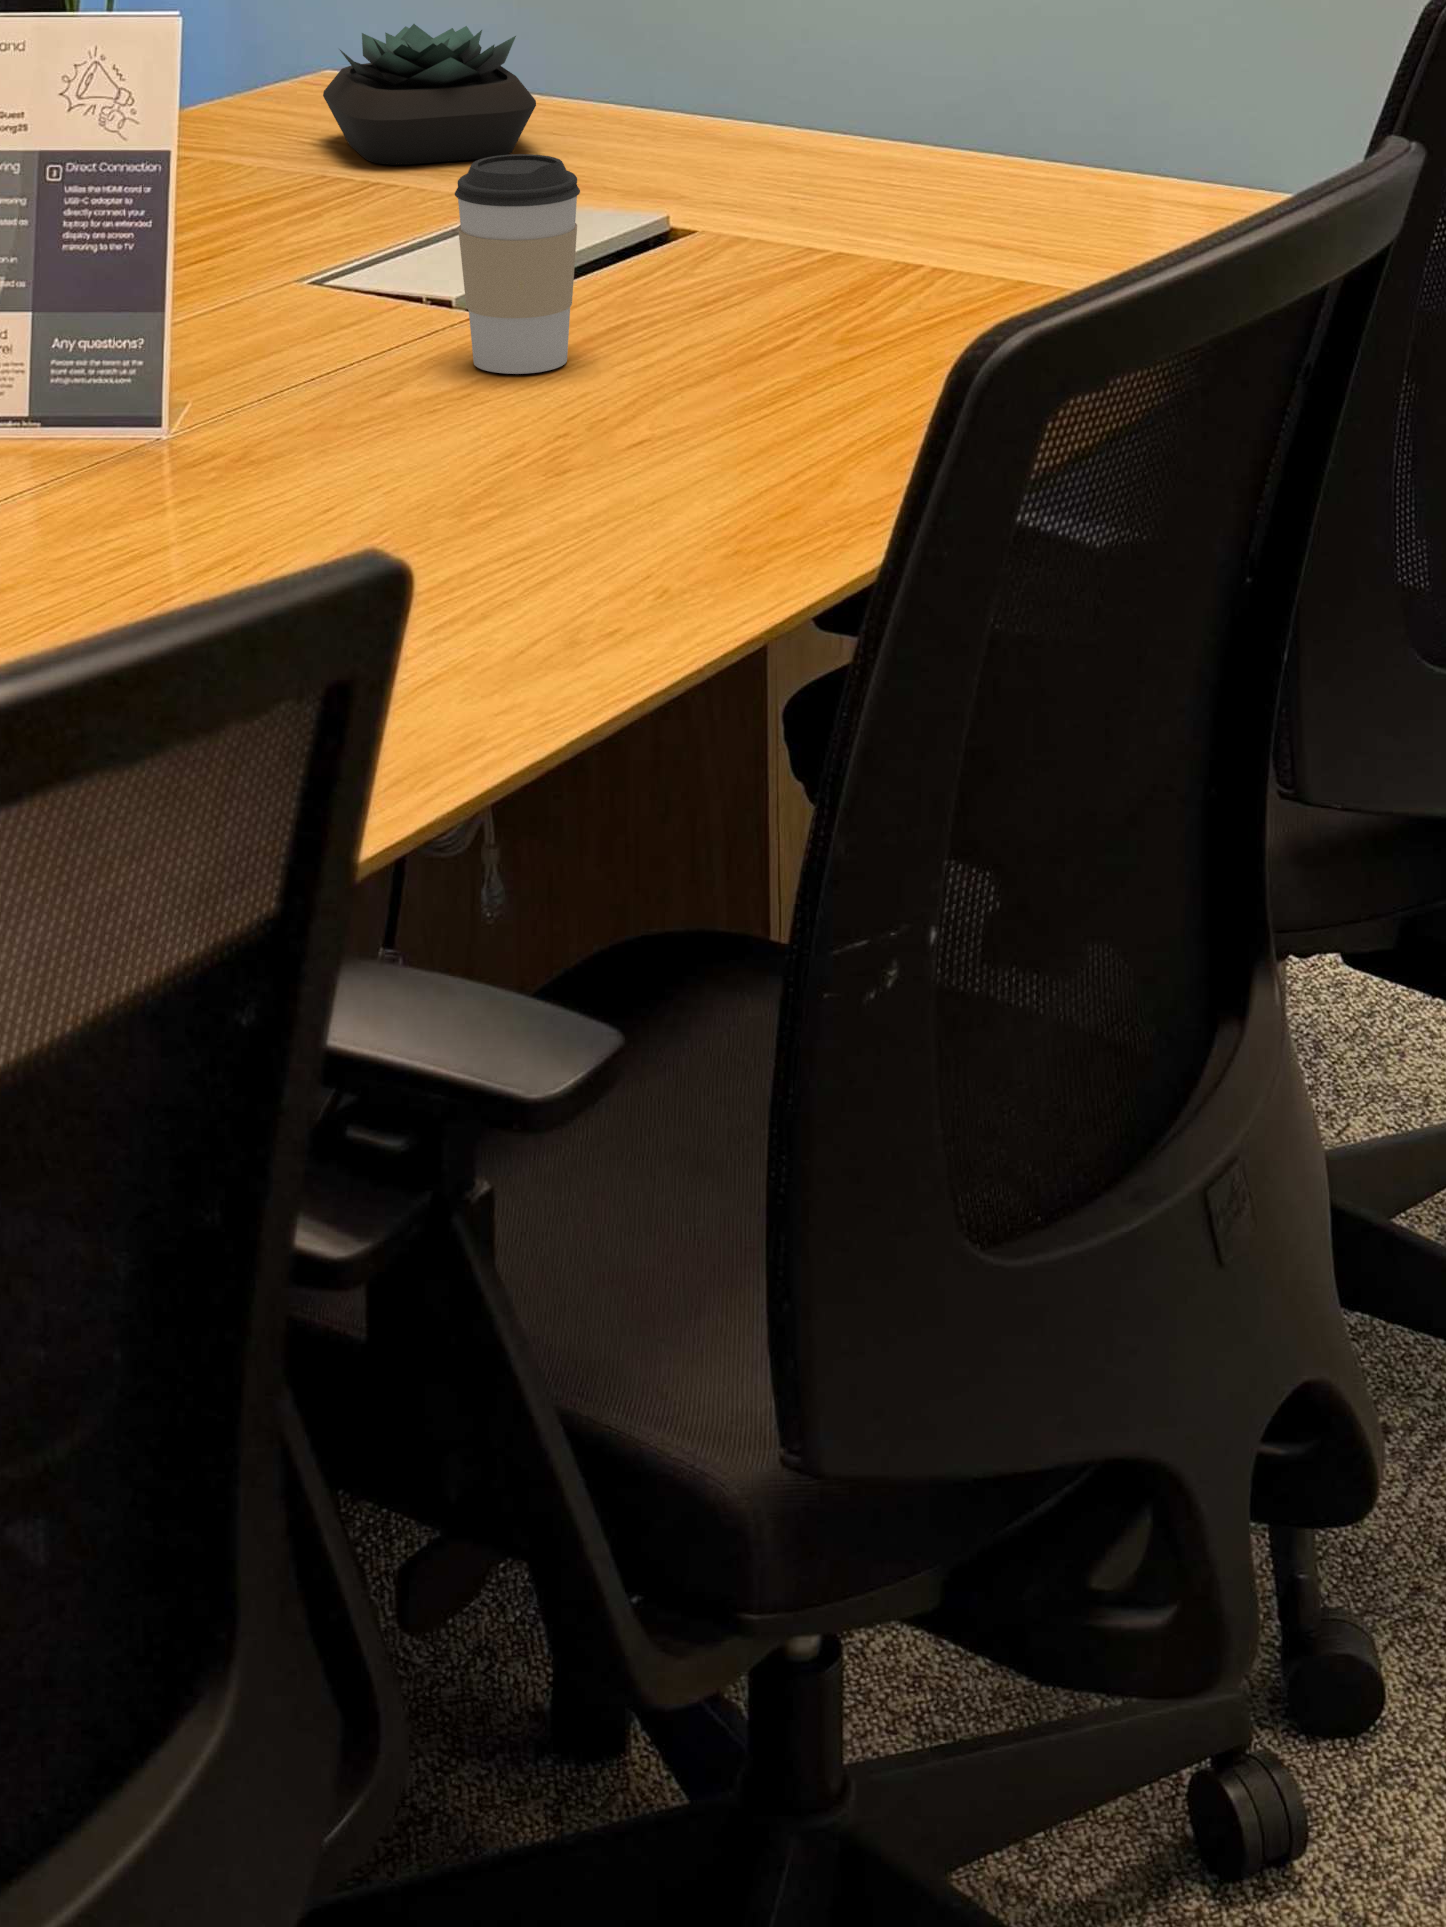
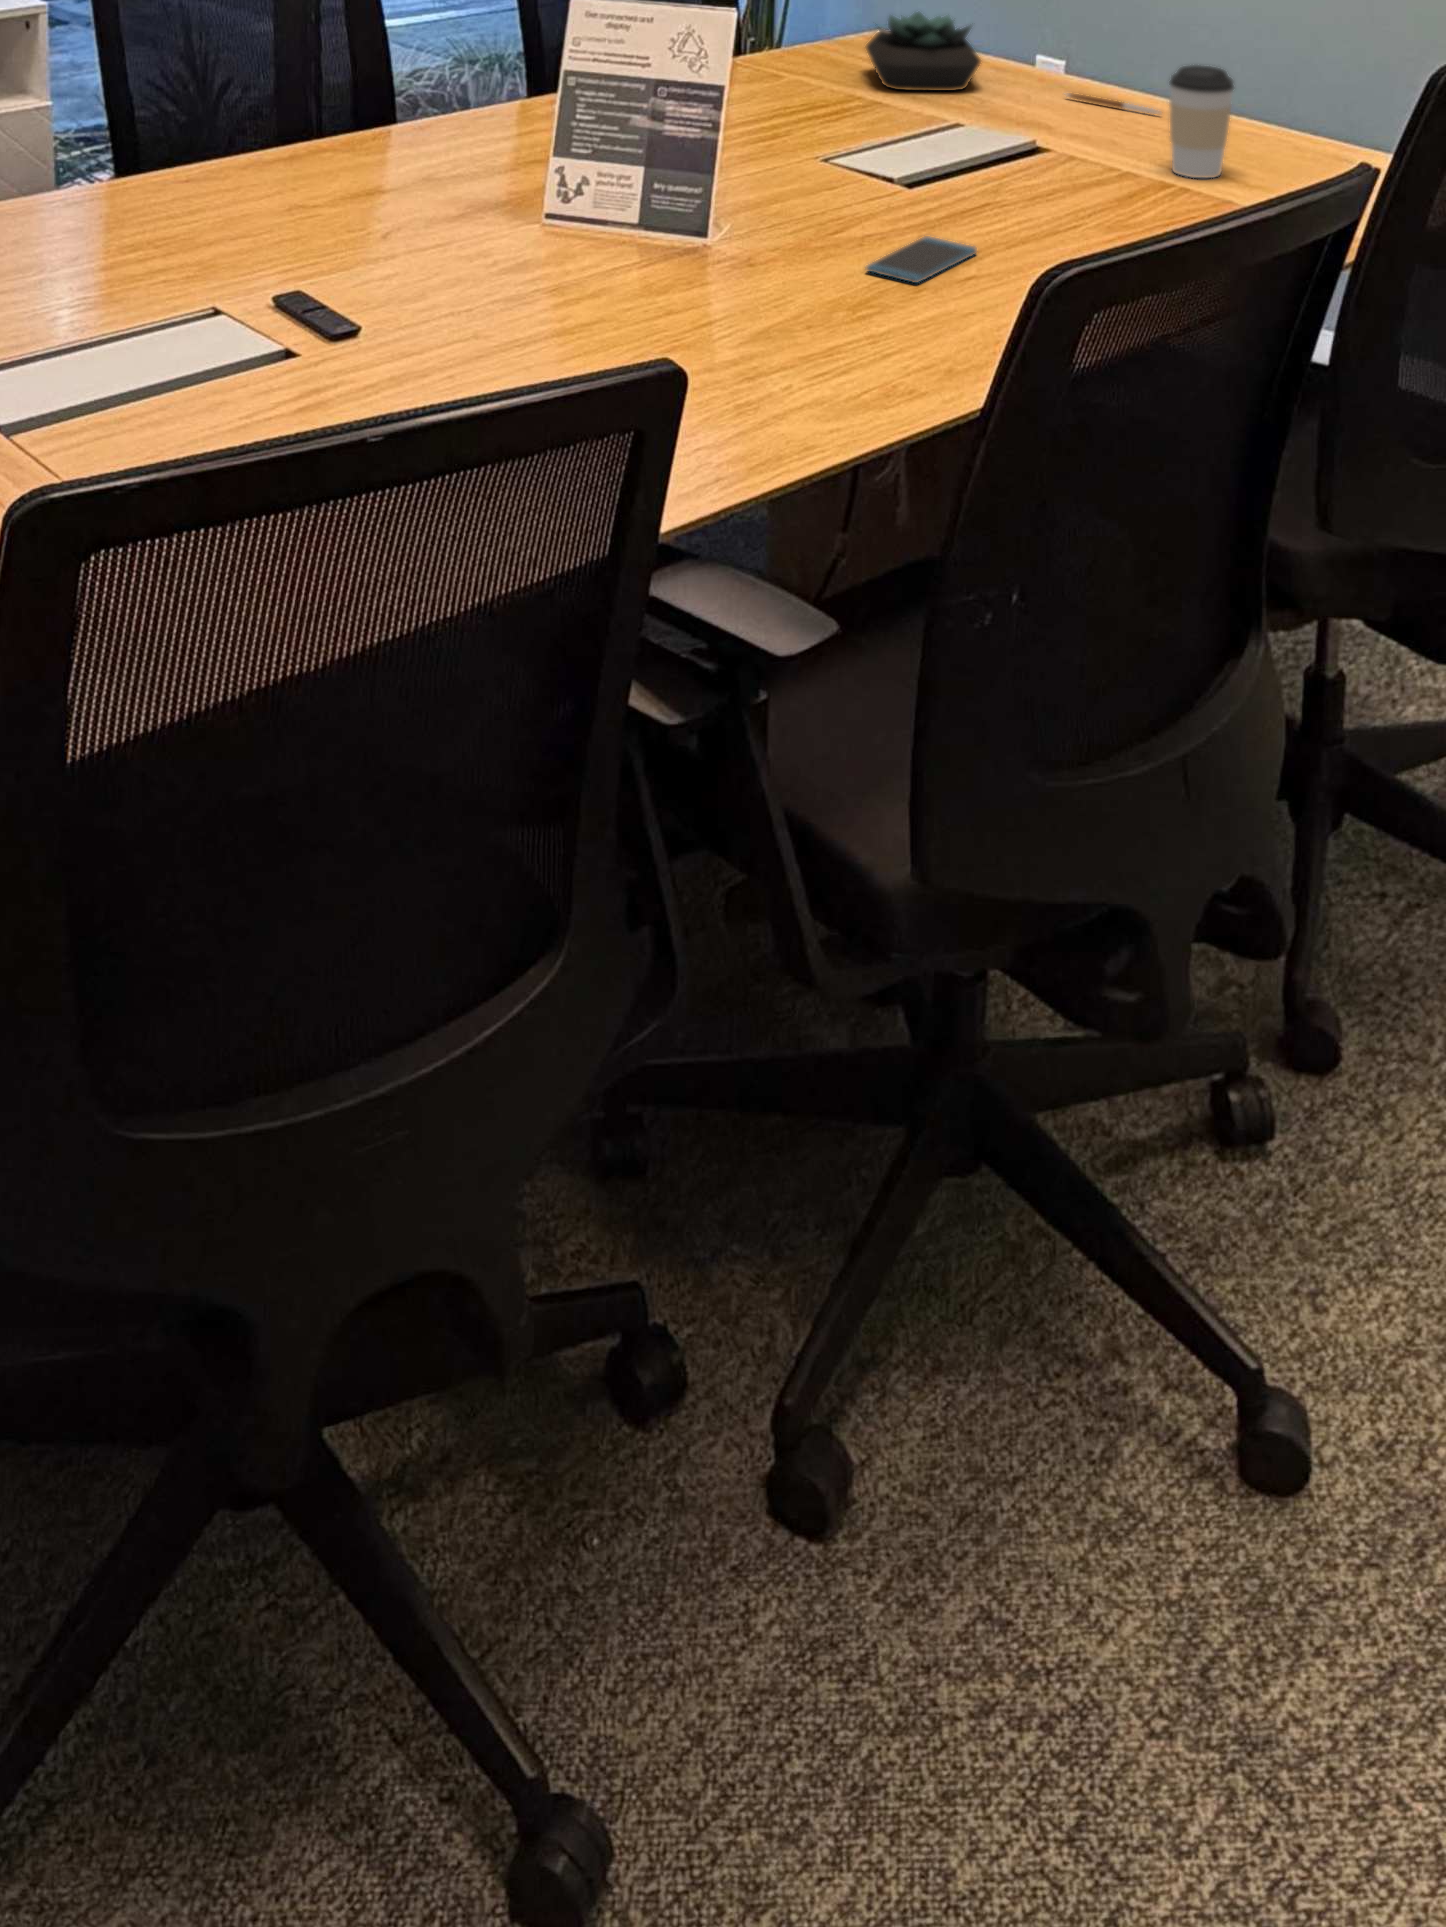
pen: none [684,143,862,164] -> present [1067,93,1160,114]
coffee cup: present [455,154,580,374] -> present [1169,65,1234,178]
smartphone: none [459,390,640,468] -> present [865,236,977,283]

